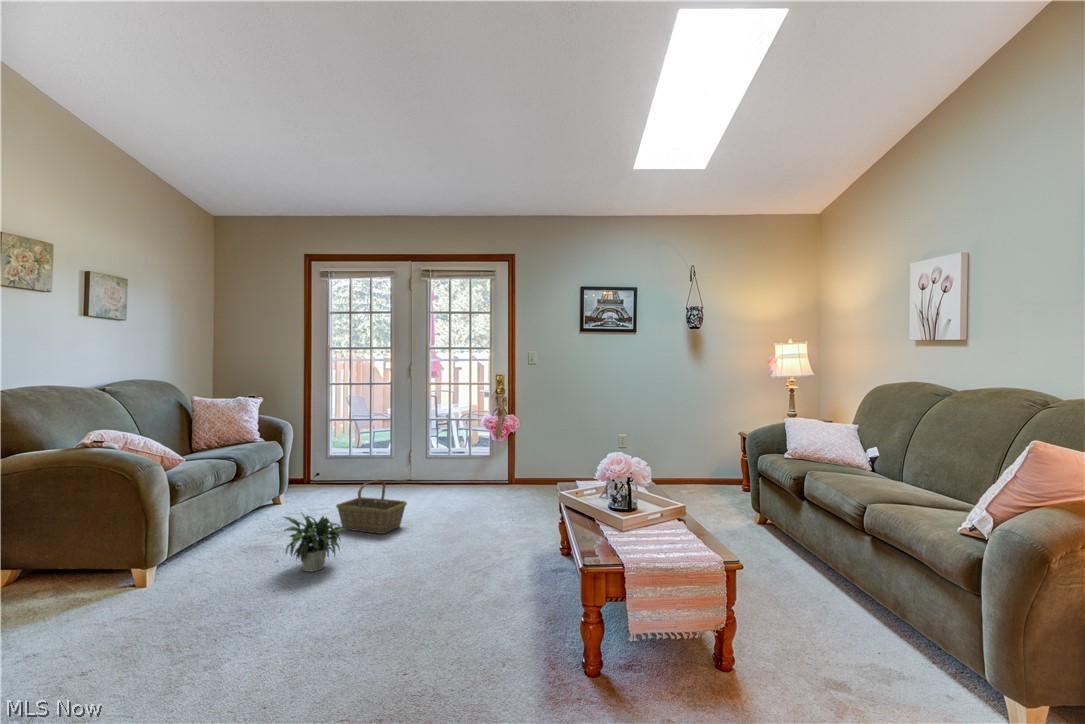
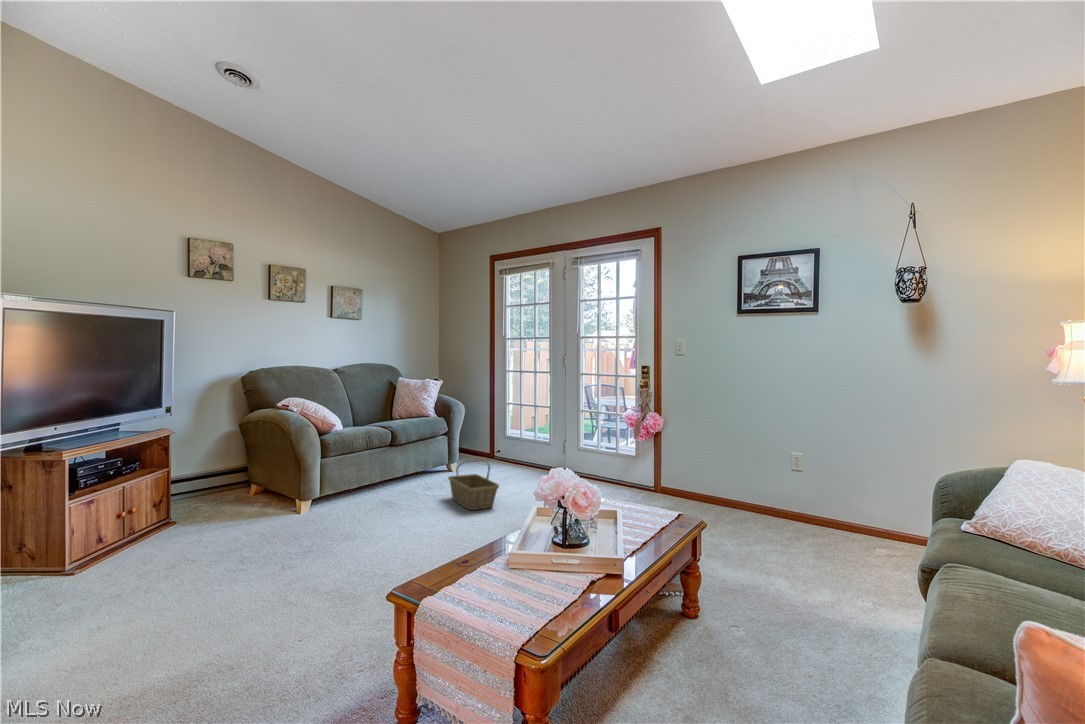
potted plant: present [284,514,345,571] -> none [364,475,411,526]

